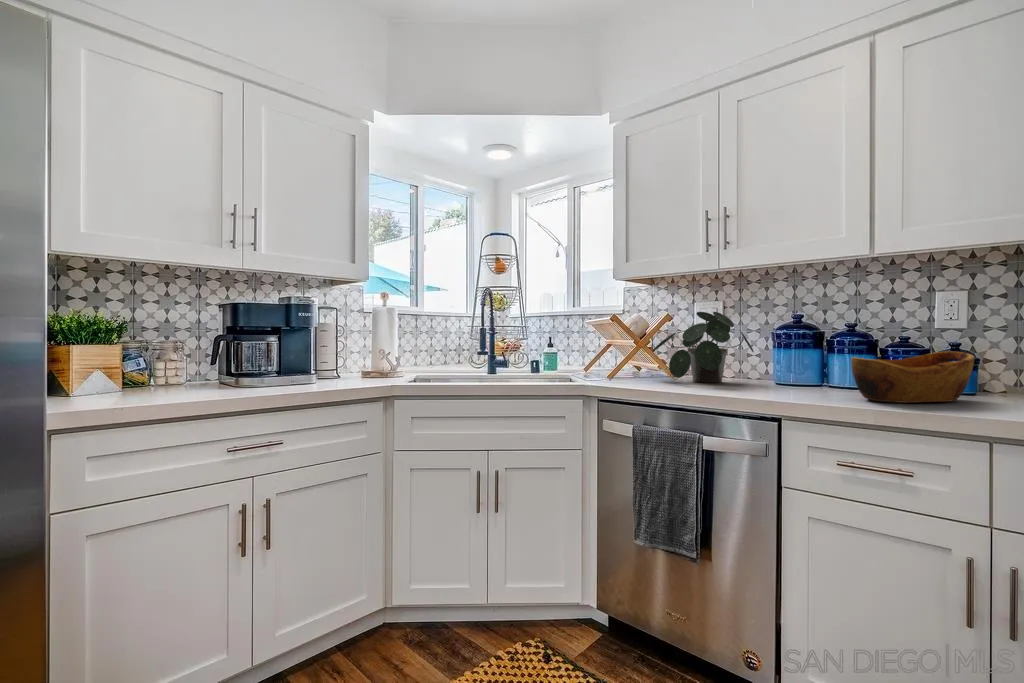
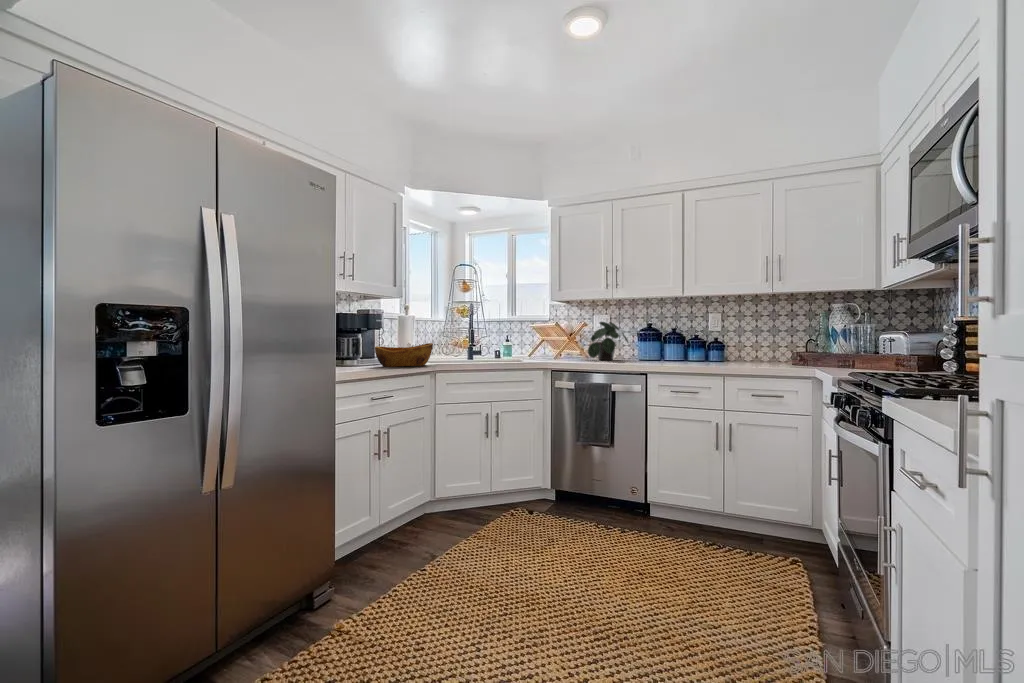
wooden bowl: present [851,351,975,403] -> present [375,343,433,367]

